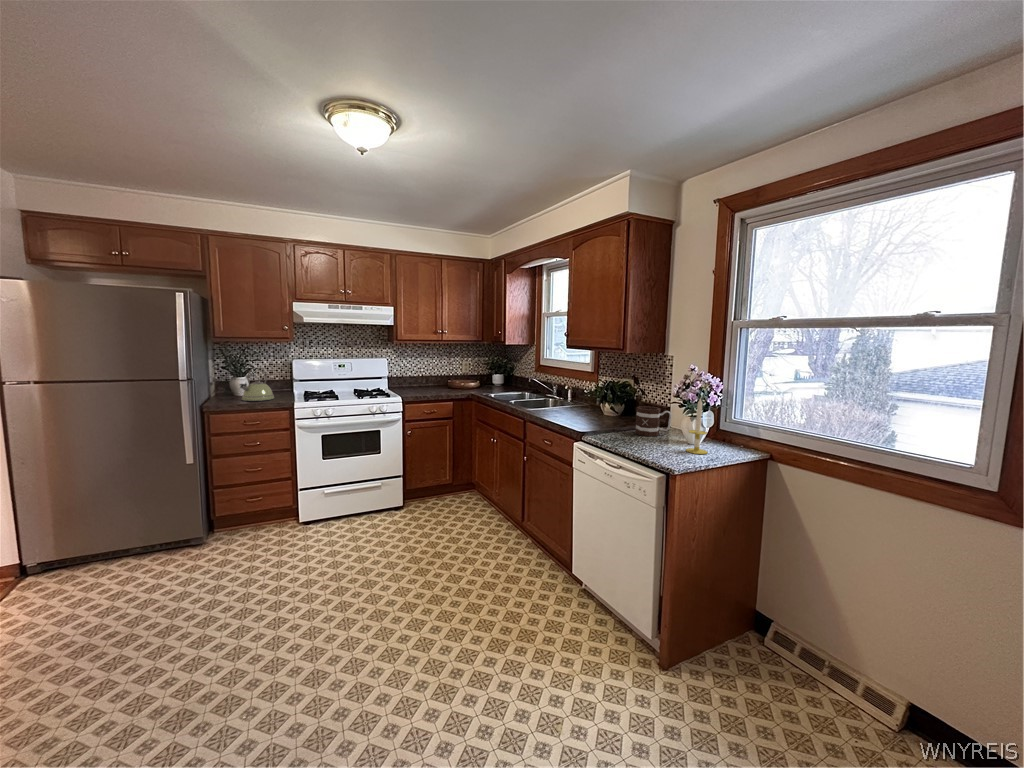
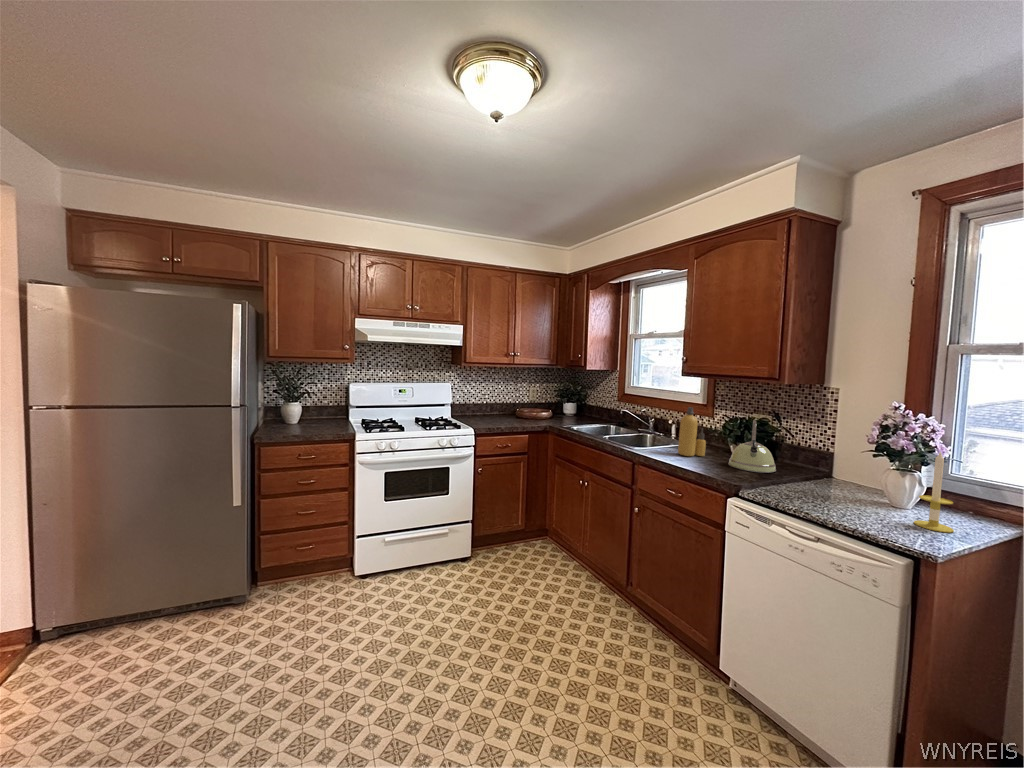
kettle: present [240,367,274,401] -> present [728,420,776,473]
bottle: none [561,374,583,414] -> present [678,407,706,456]
mug: present [635,406,671,436] -> none [806,454,860,496]

